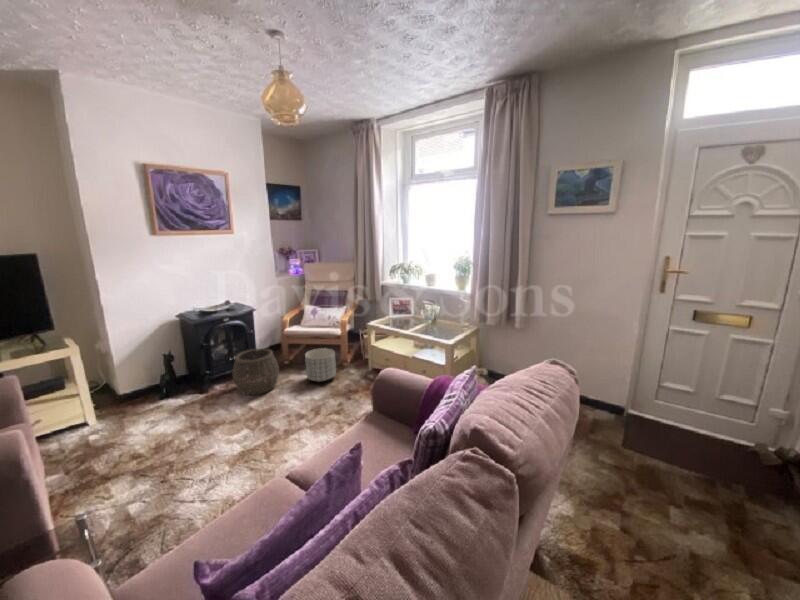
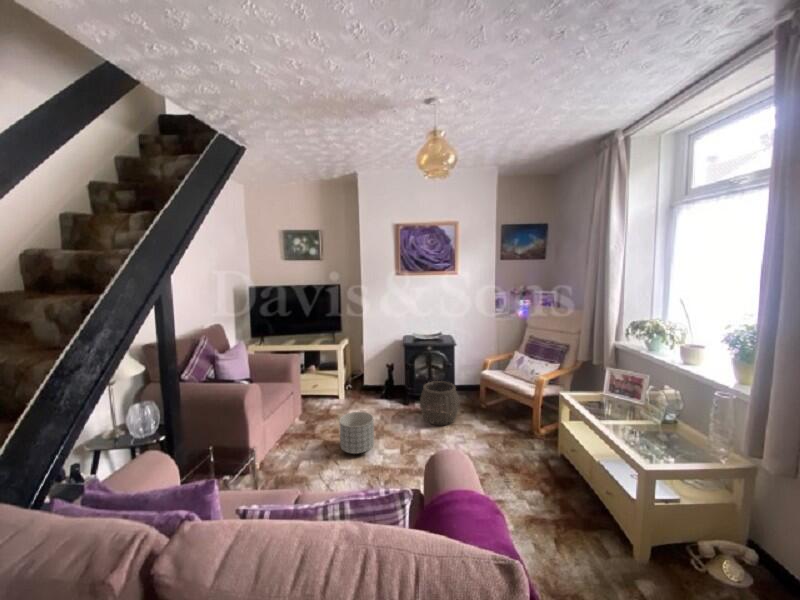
planter: present [305,348,336,382] -> present [339,412,374,454]

